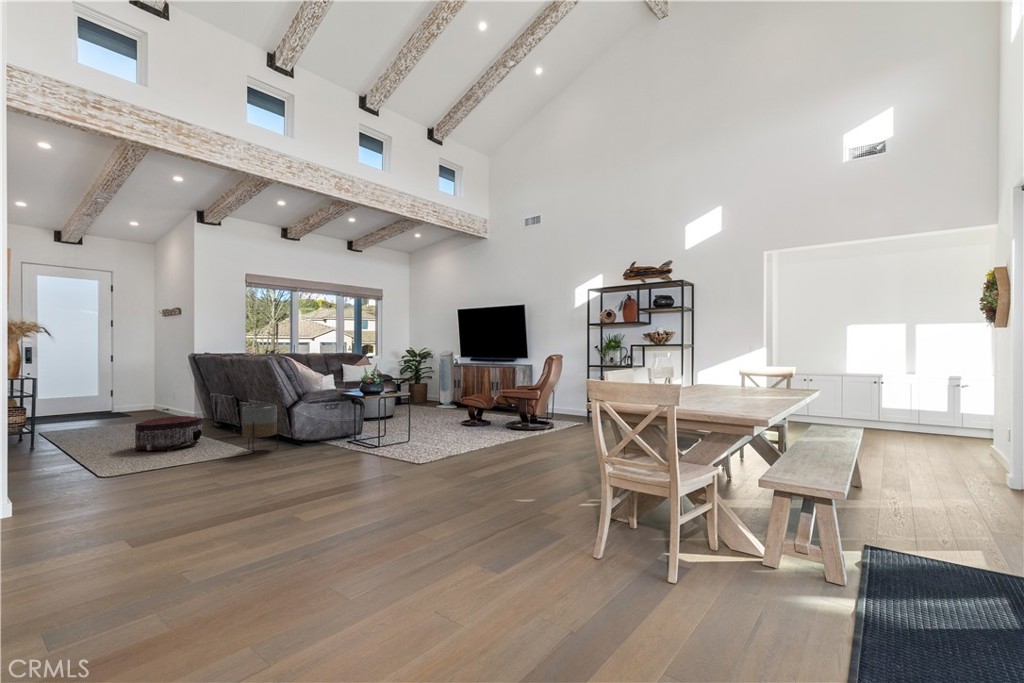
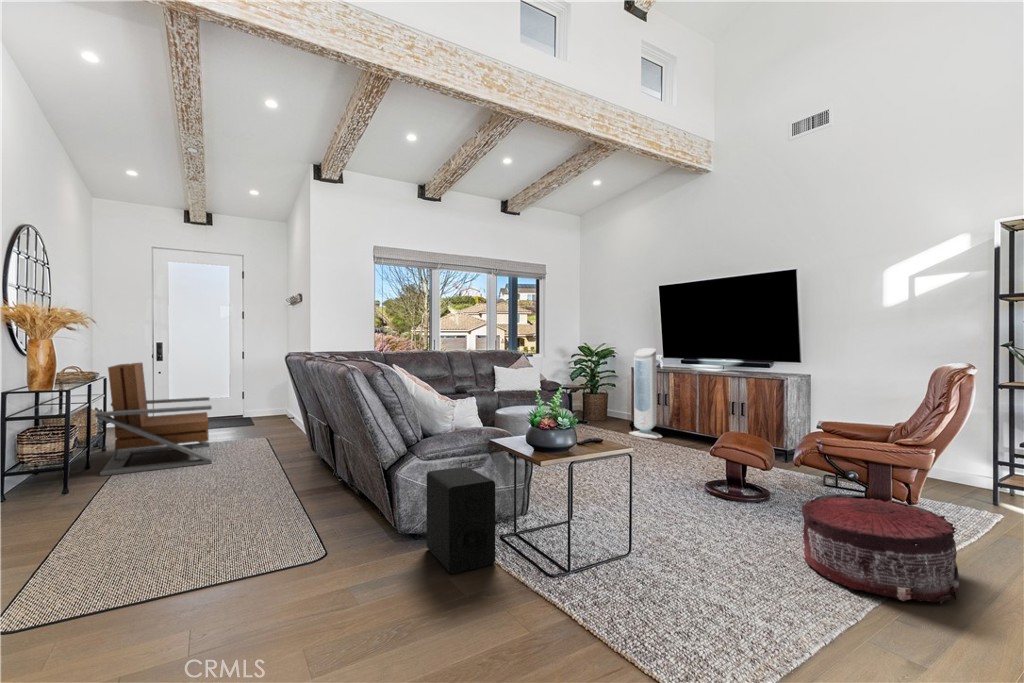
lounge chair: none [27,362,128,441] -> present [95,363,212,476]
planter: present [242,405,278,452] -> none [311,456,376,559]
speaker: none [308,407,345,452] -> present [427,467,495,574]
pouf: present [135,416,203,451] -> present [802,496,960,604]

